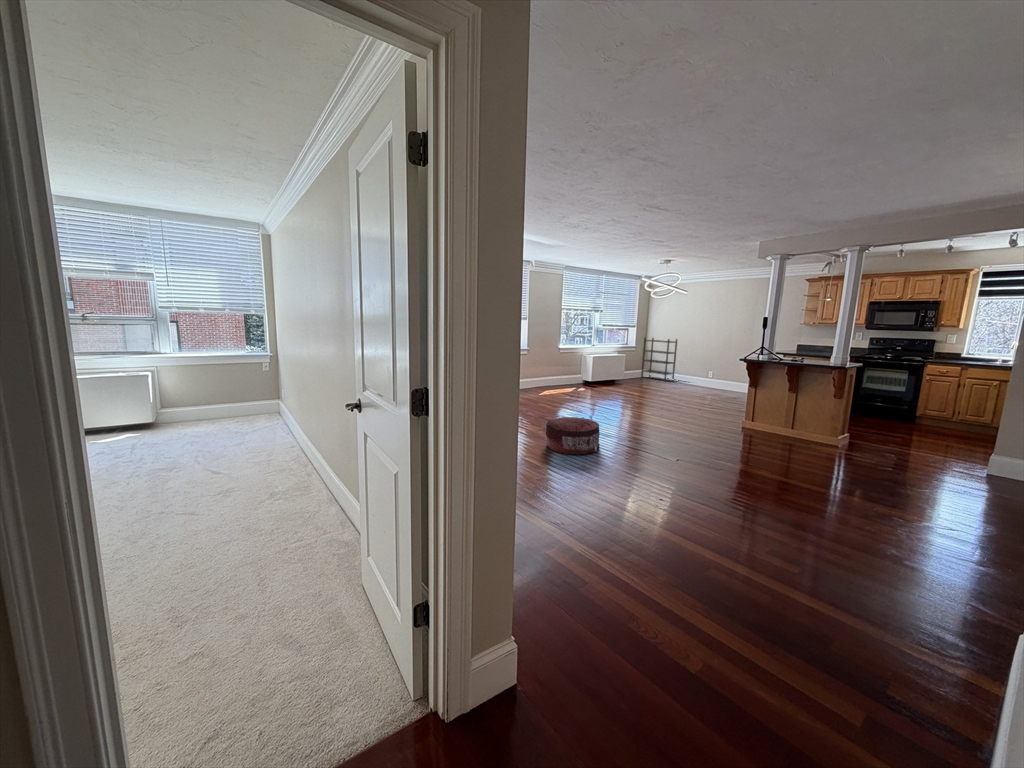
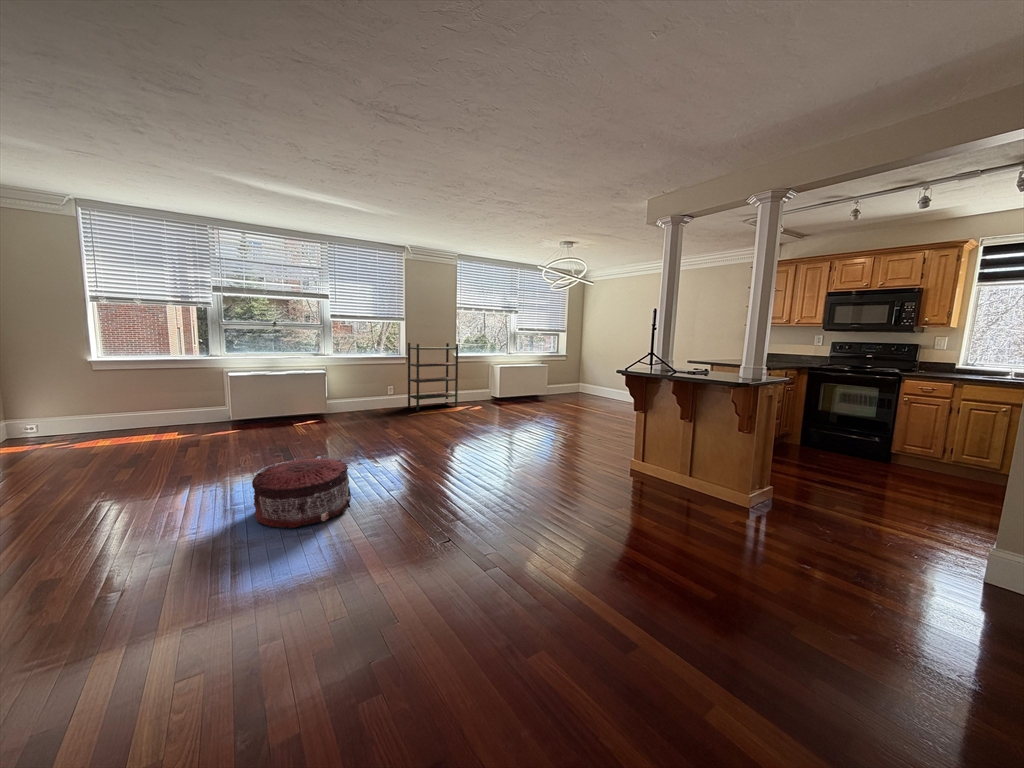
bookshelf: present [641,338,677,381] -> present [408,343,458,411]

